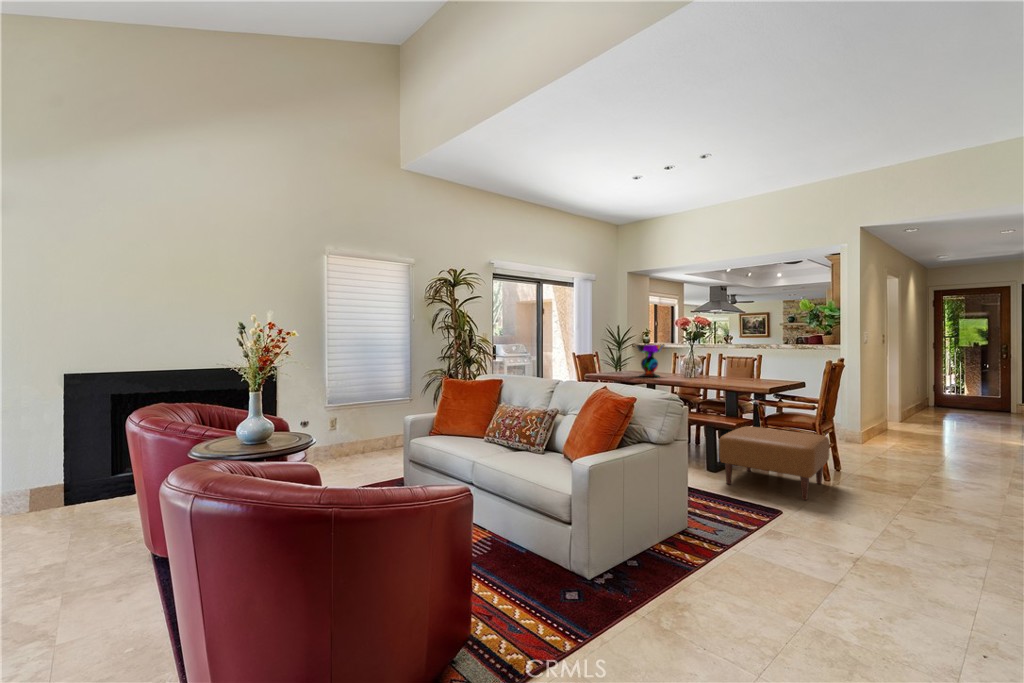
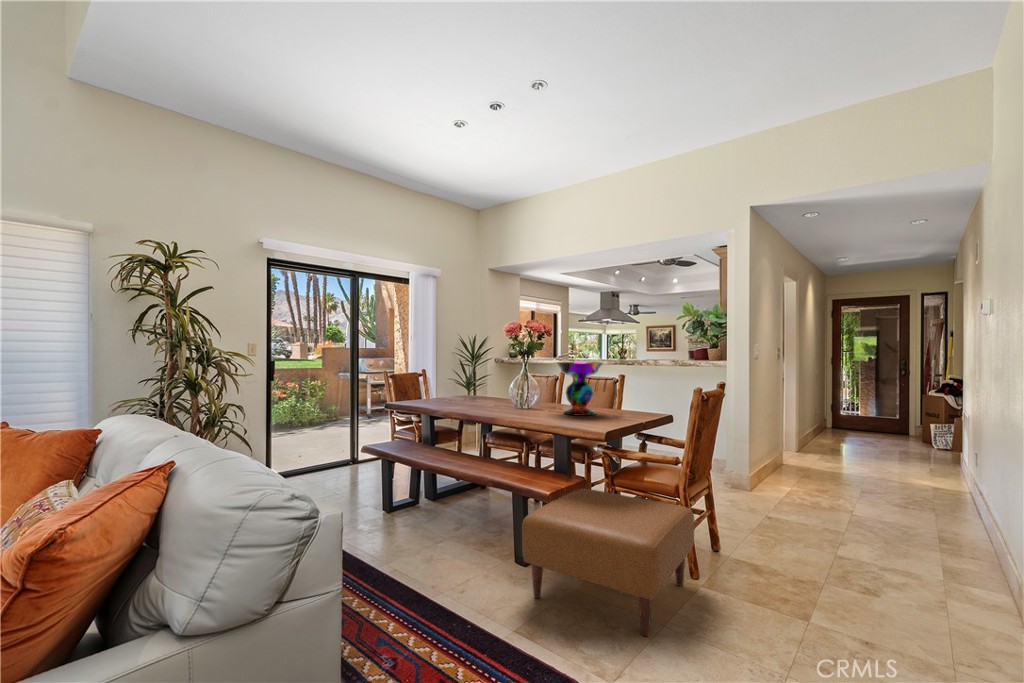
decorative bowl: present [635,345,664,377] -> present [556,362,603,416]

